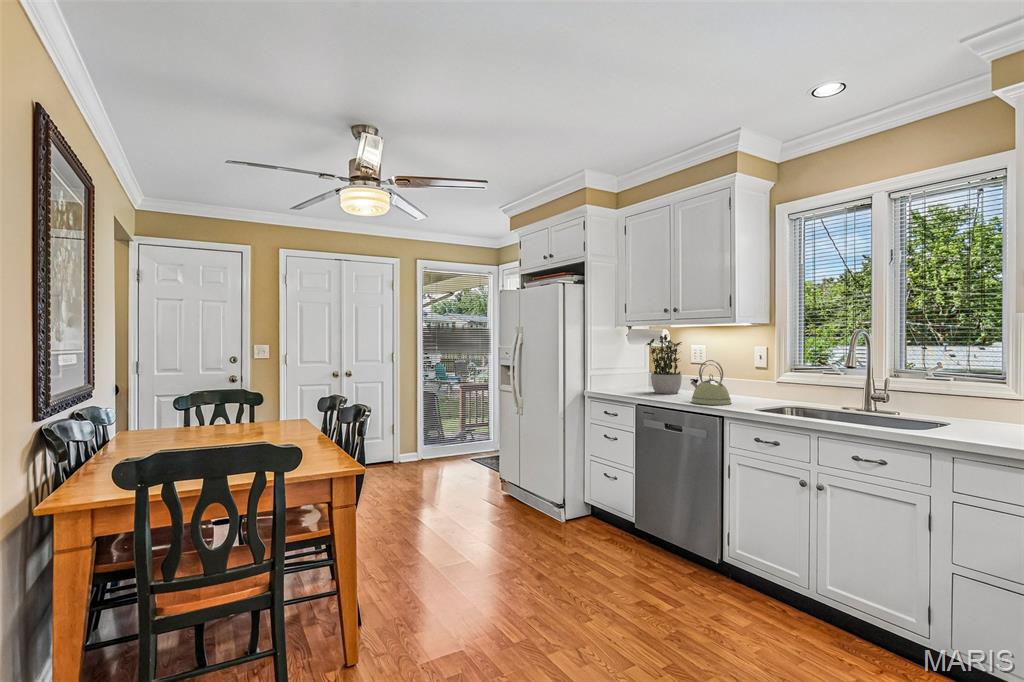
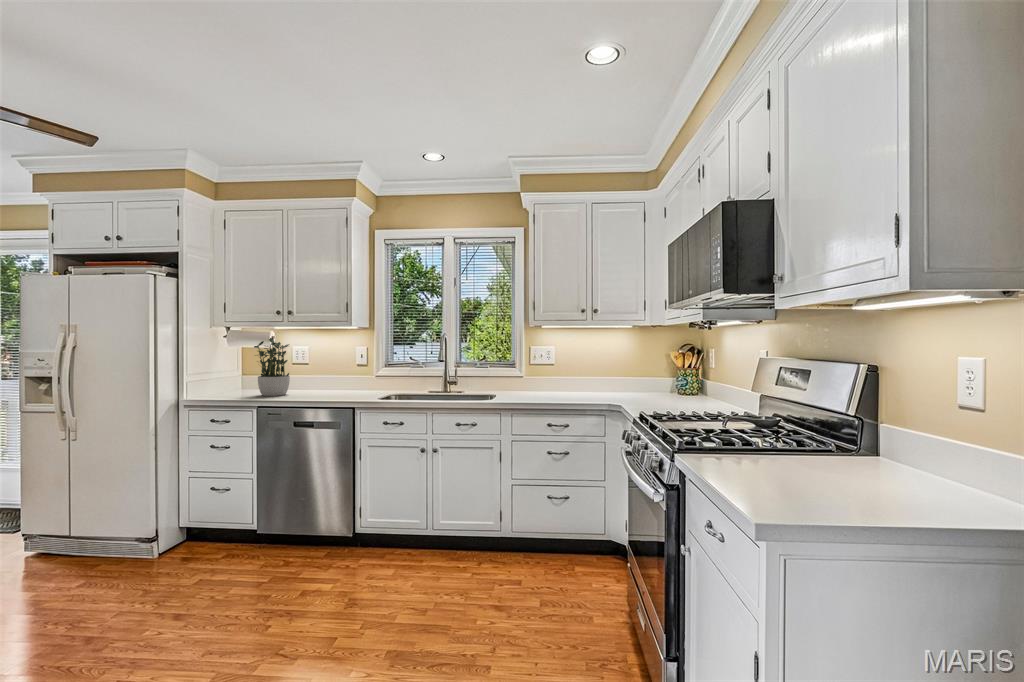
kettle: present [690,360,731,405] -> none [313,360,352,400]

